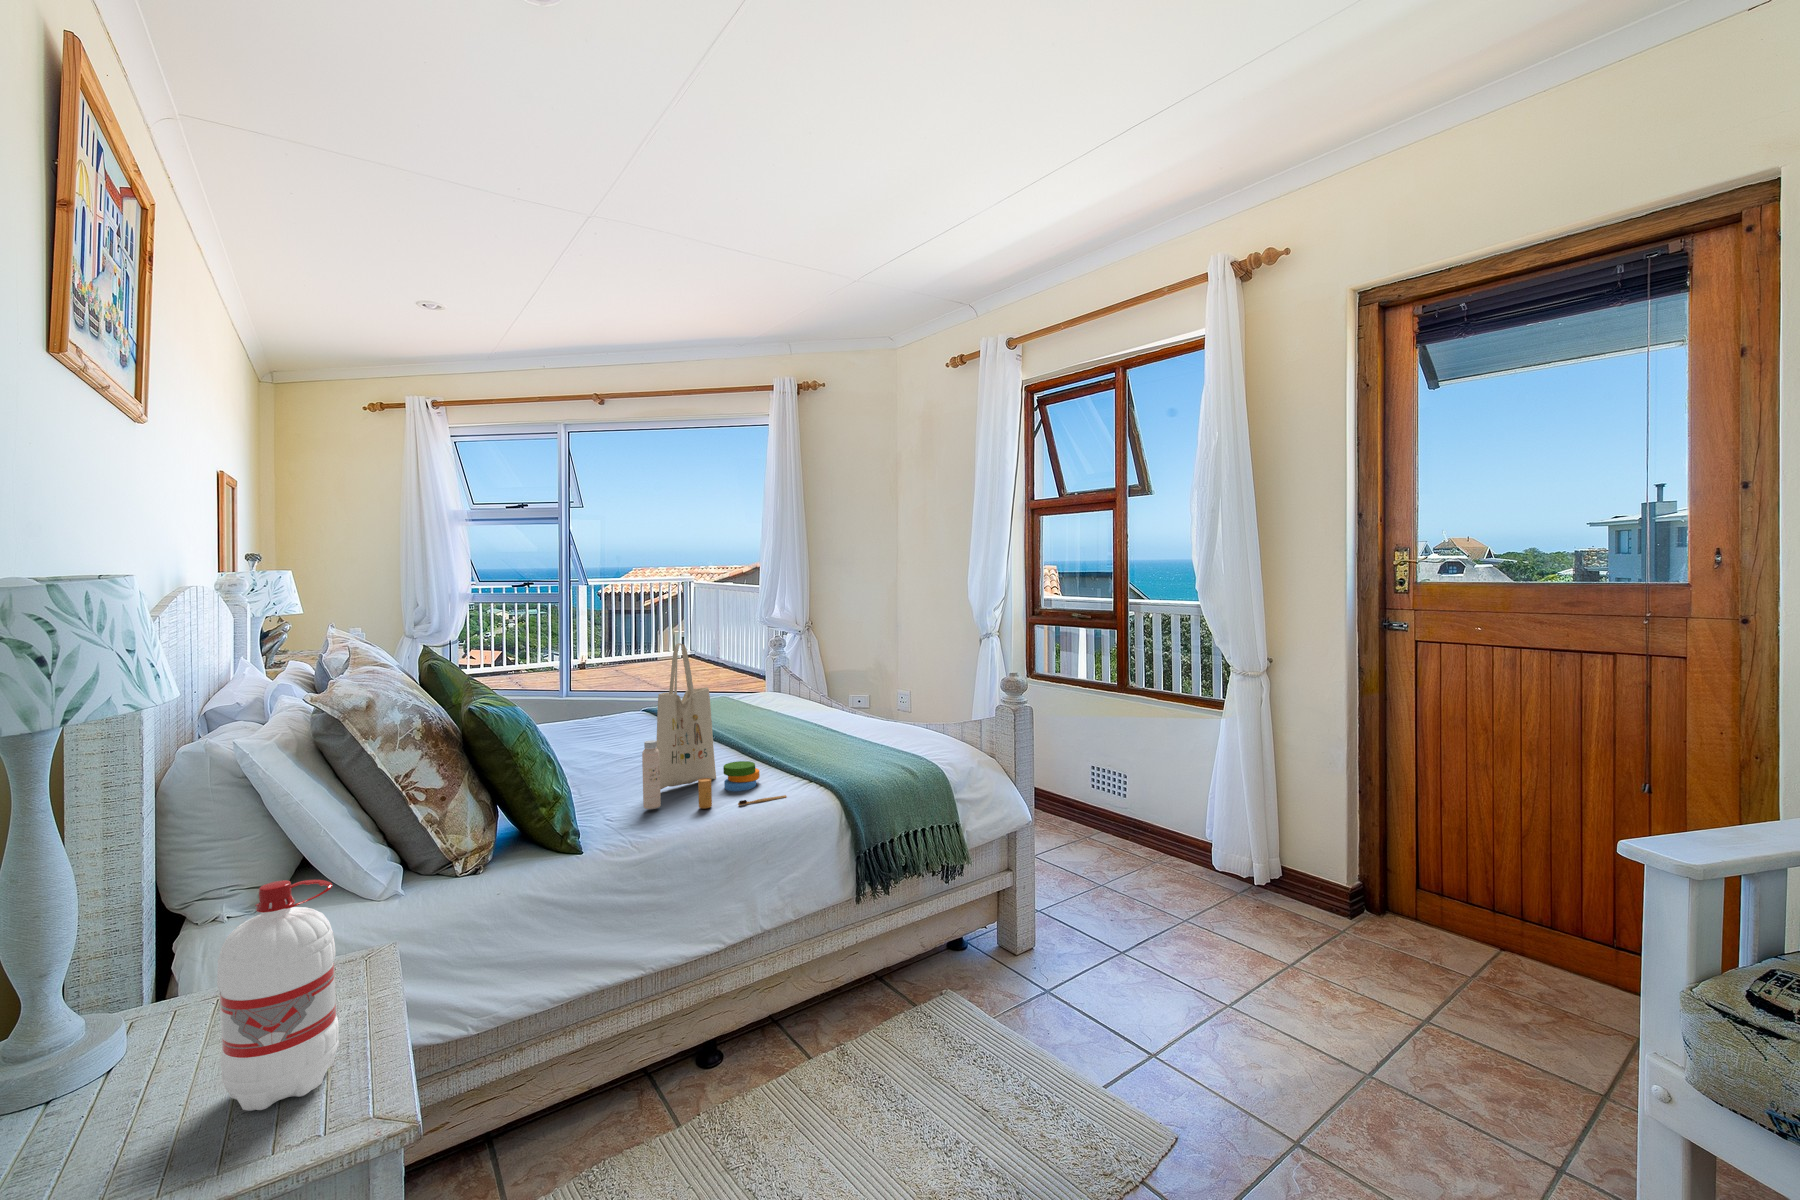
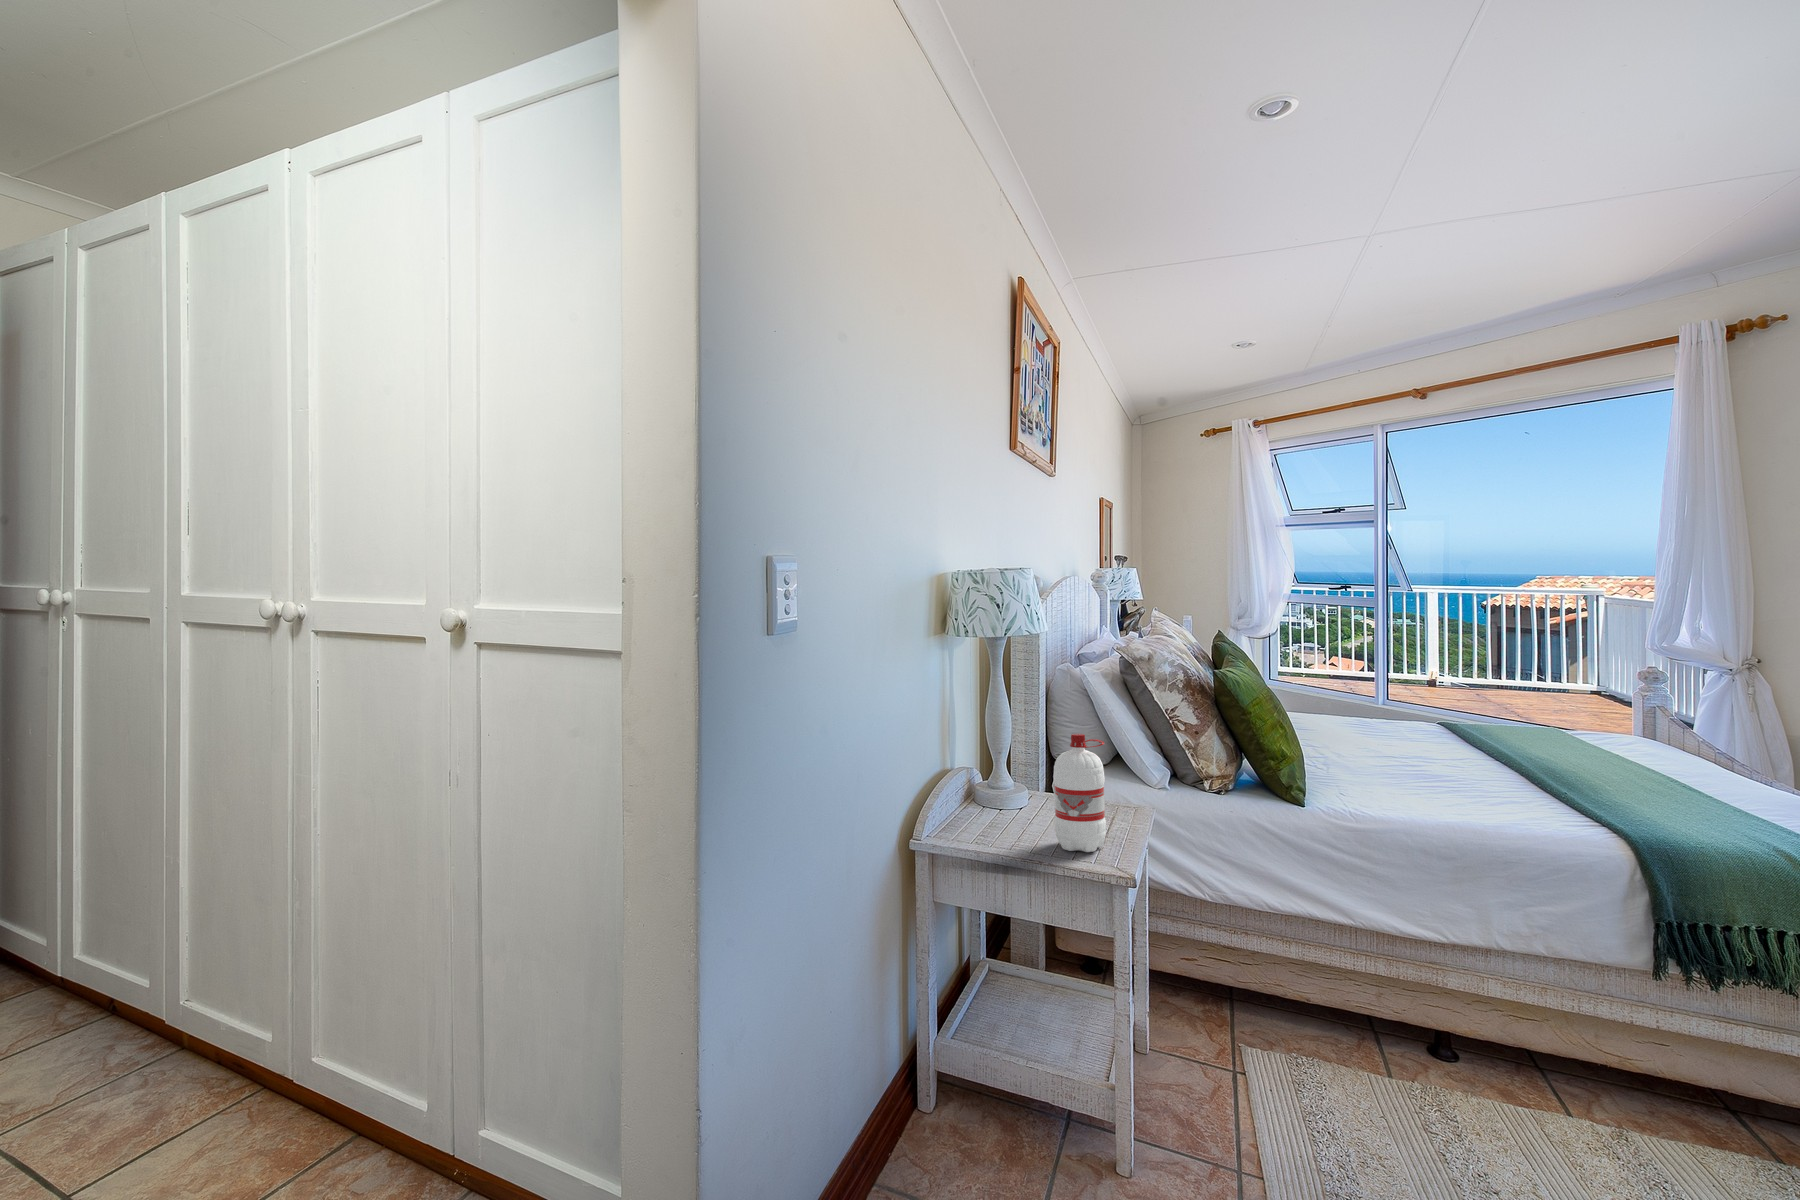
tote bag: present [642,643,787,809] -> none [1368,632,1529,799]

